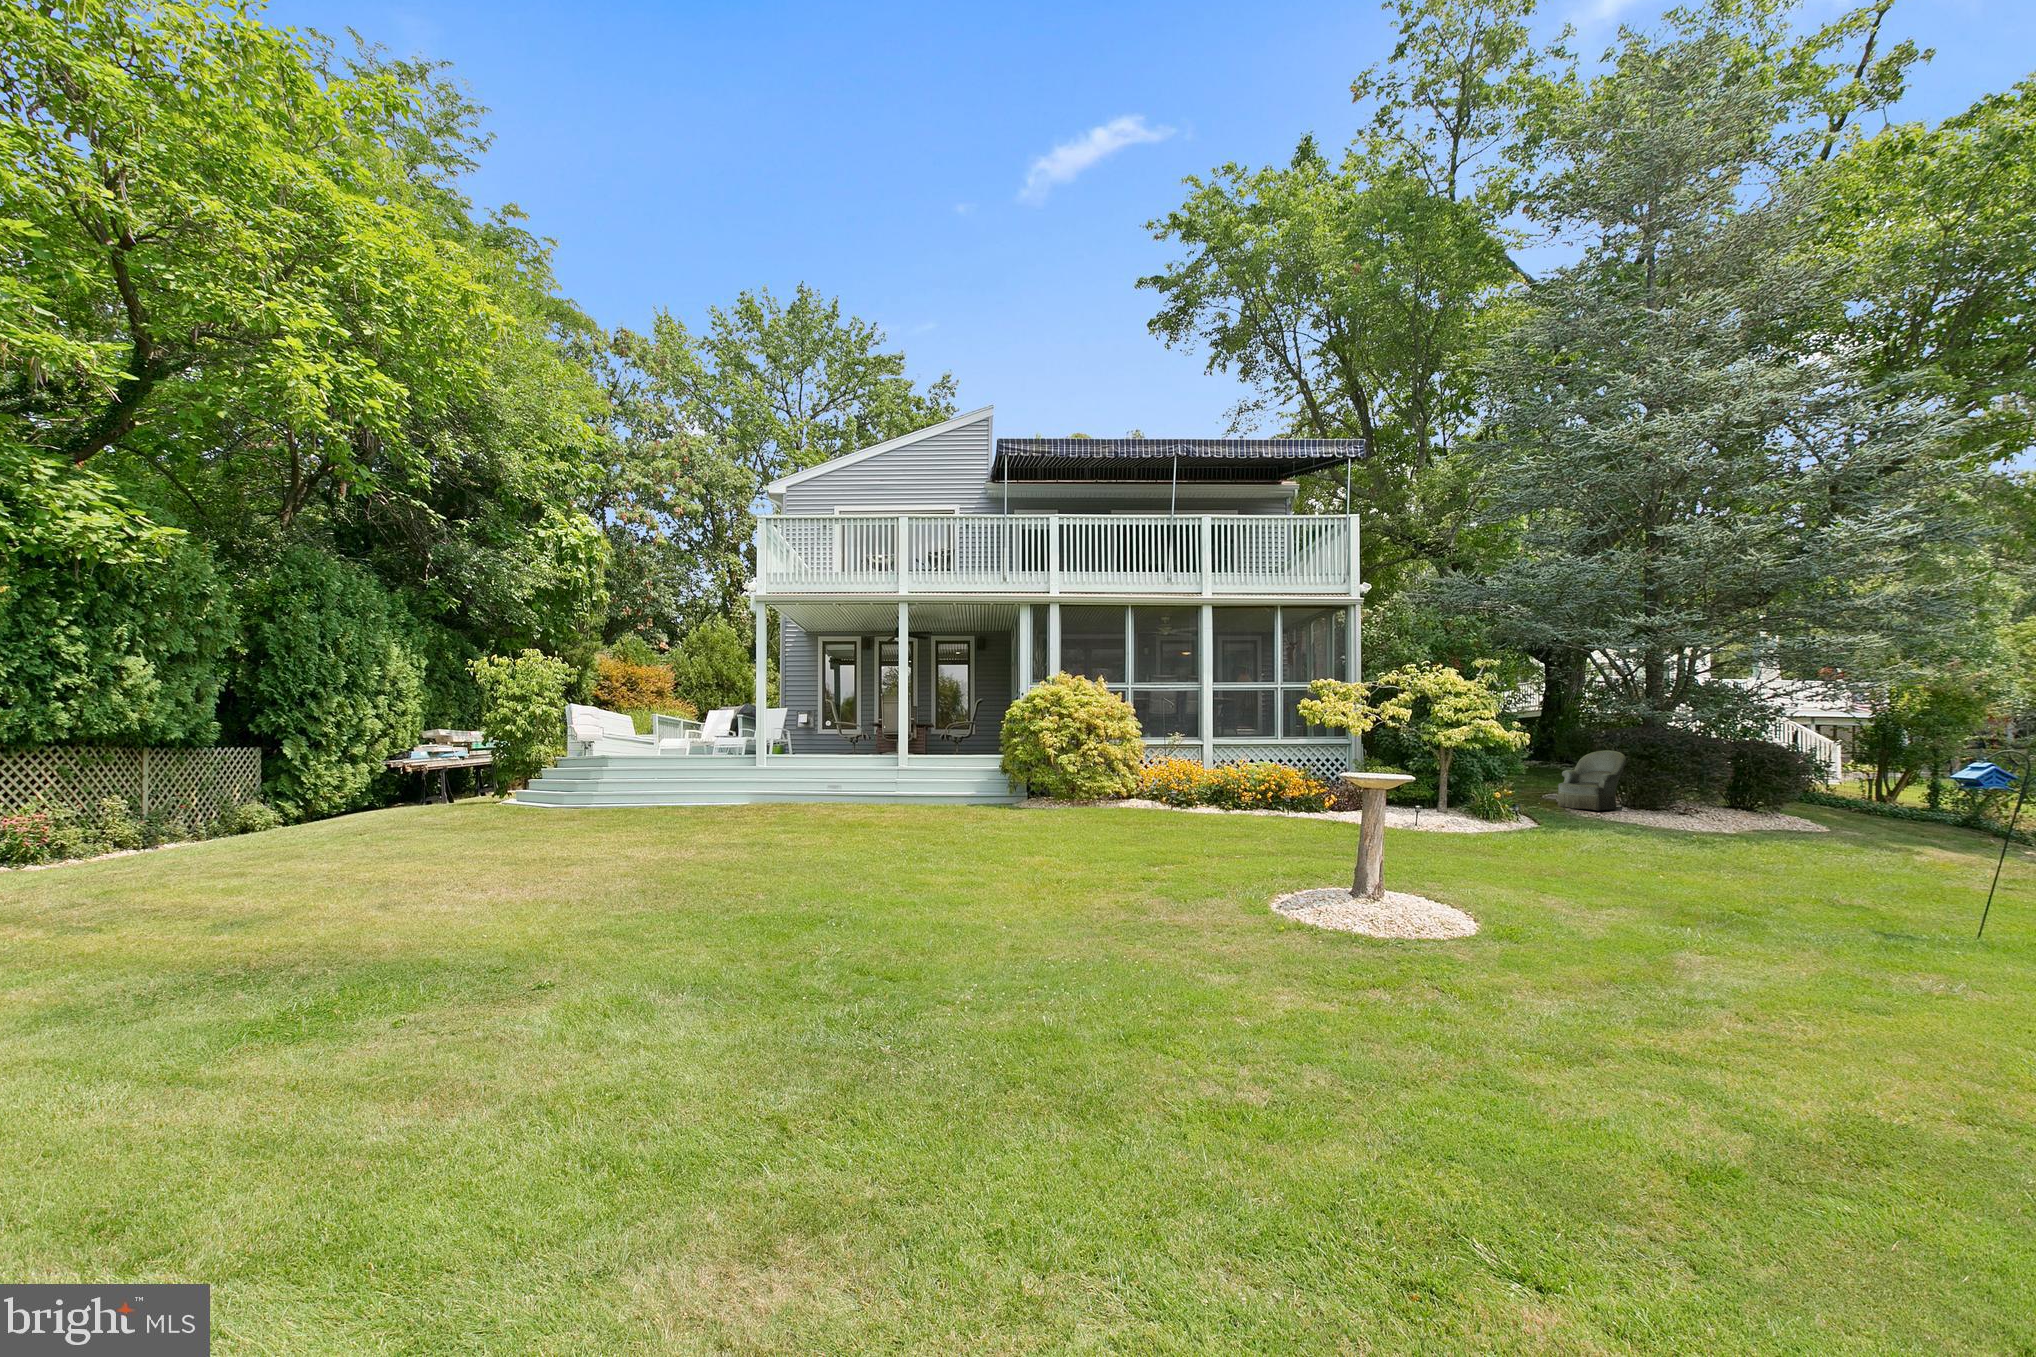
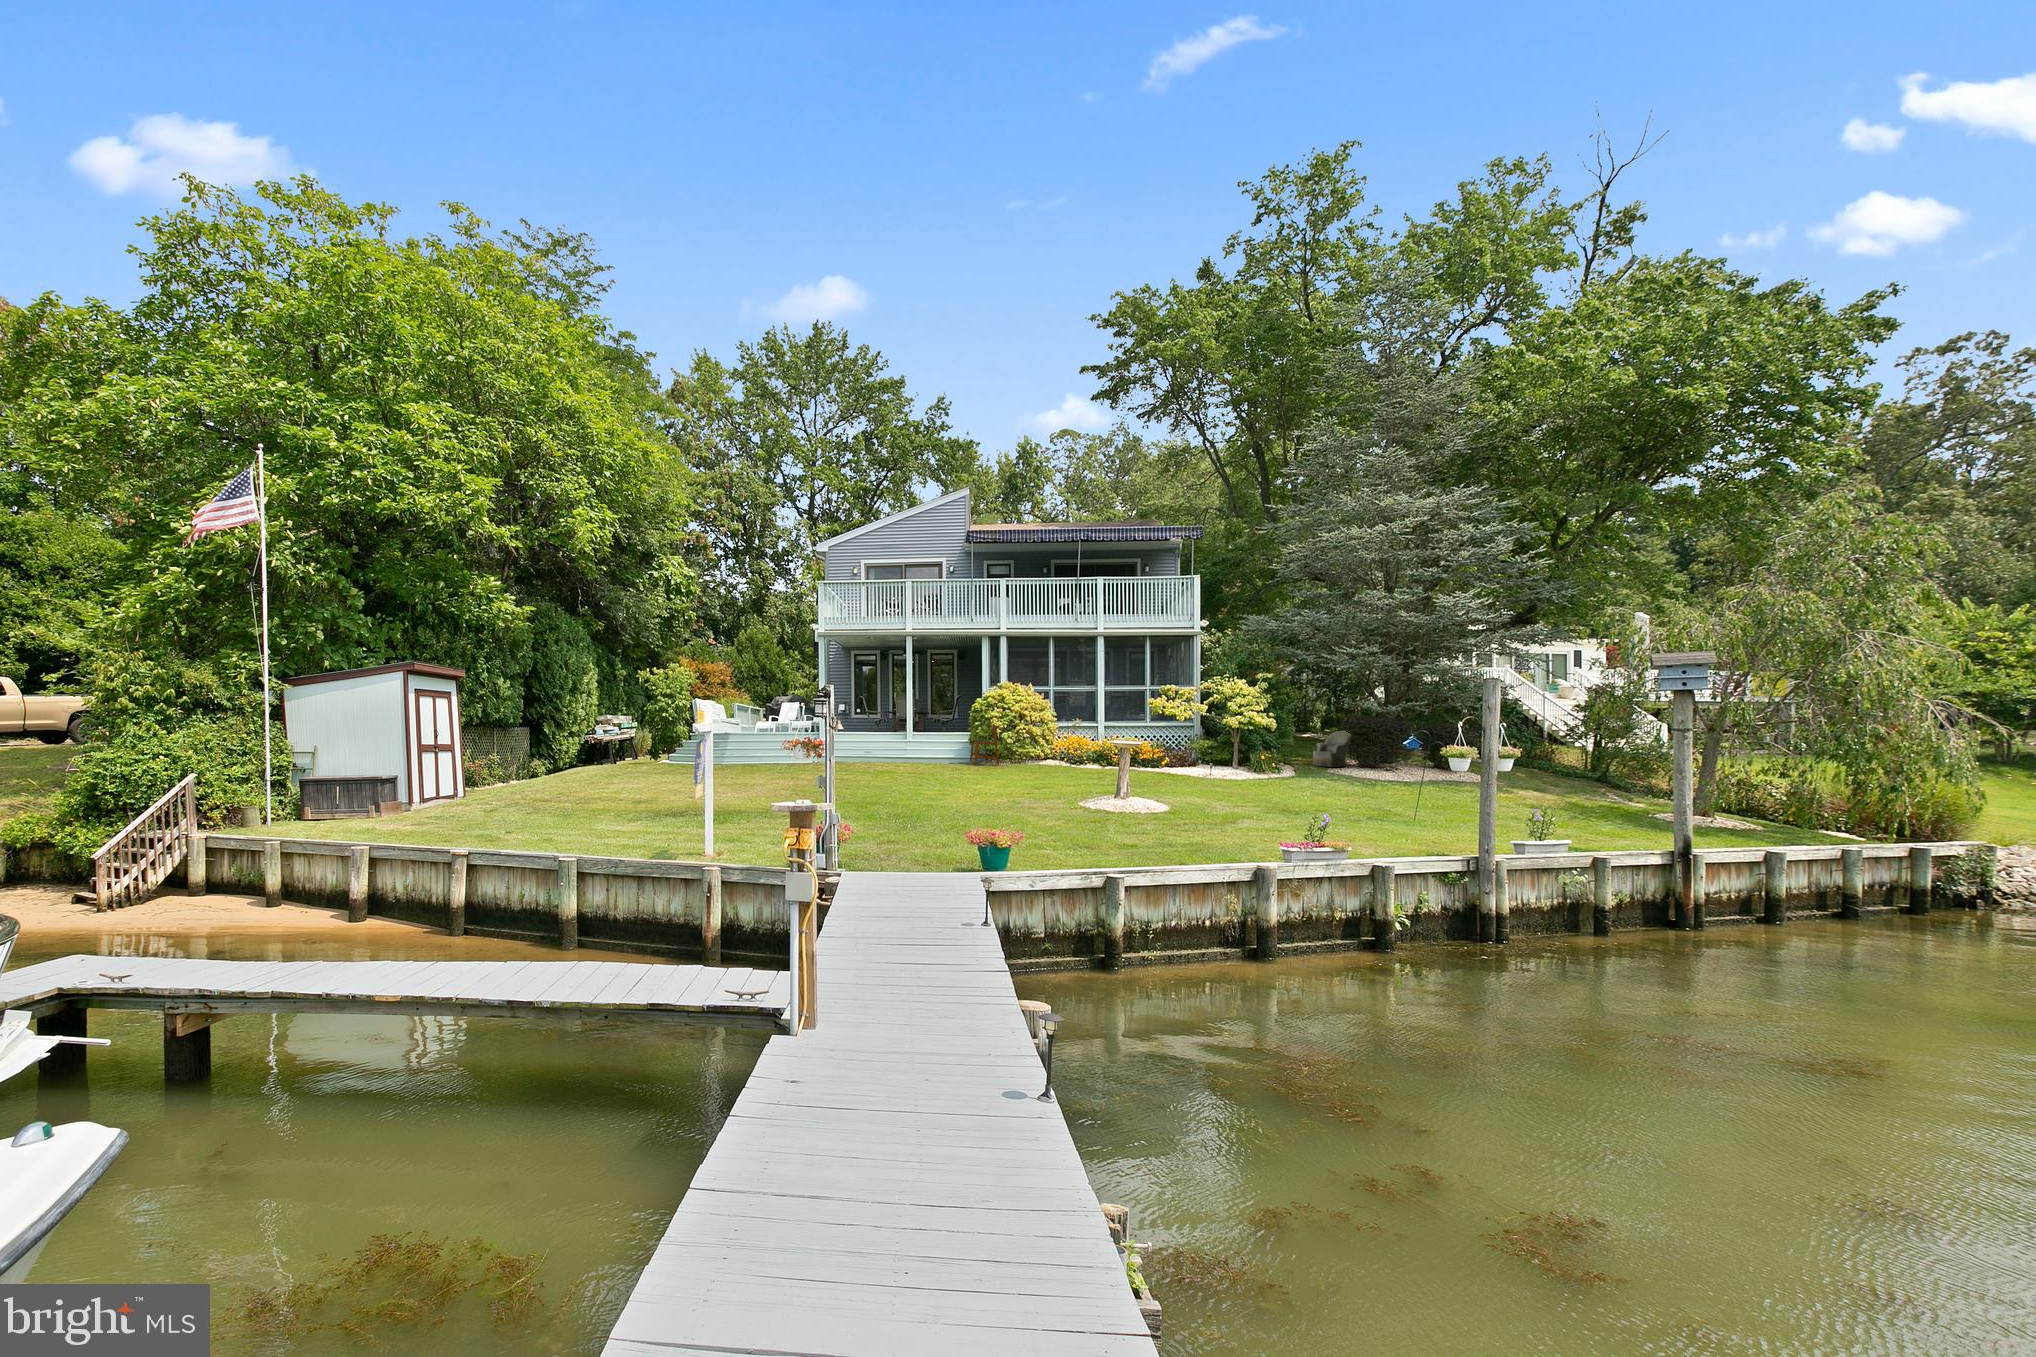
bench: none [1004,740,1054,807] -> present [970,725,999,765]

